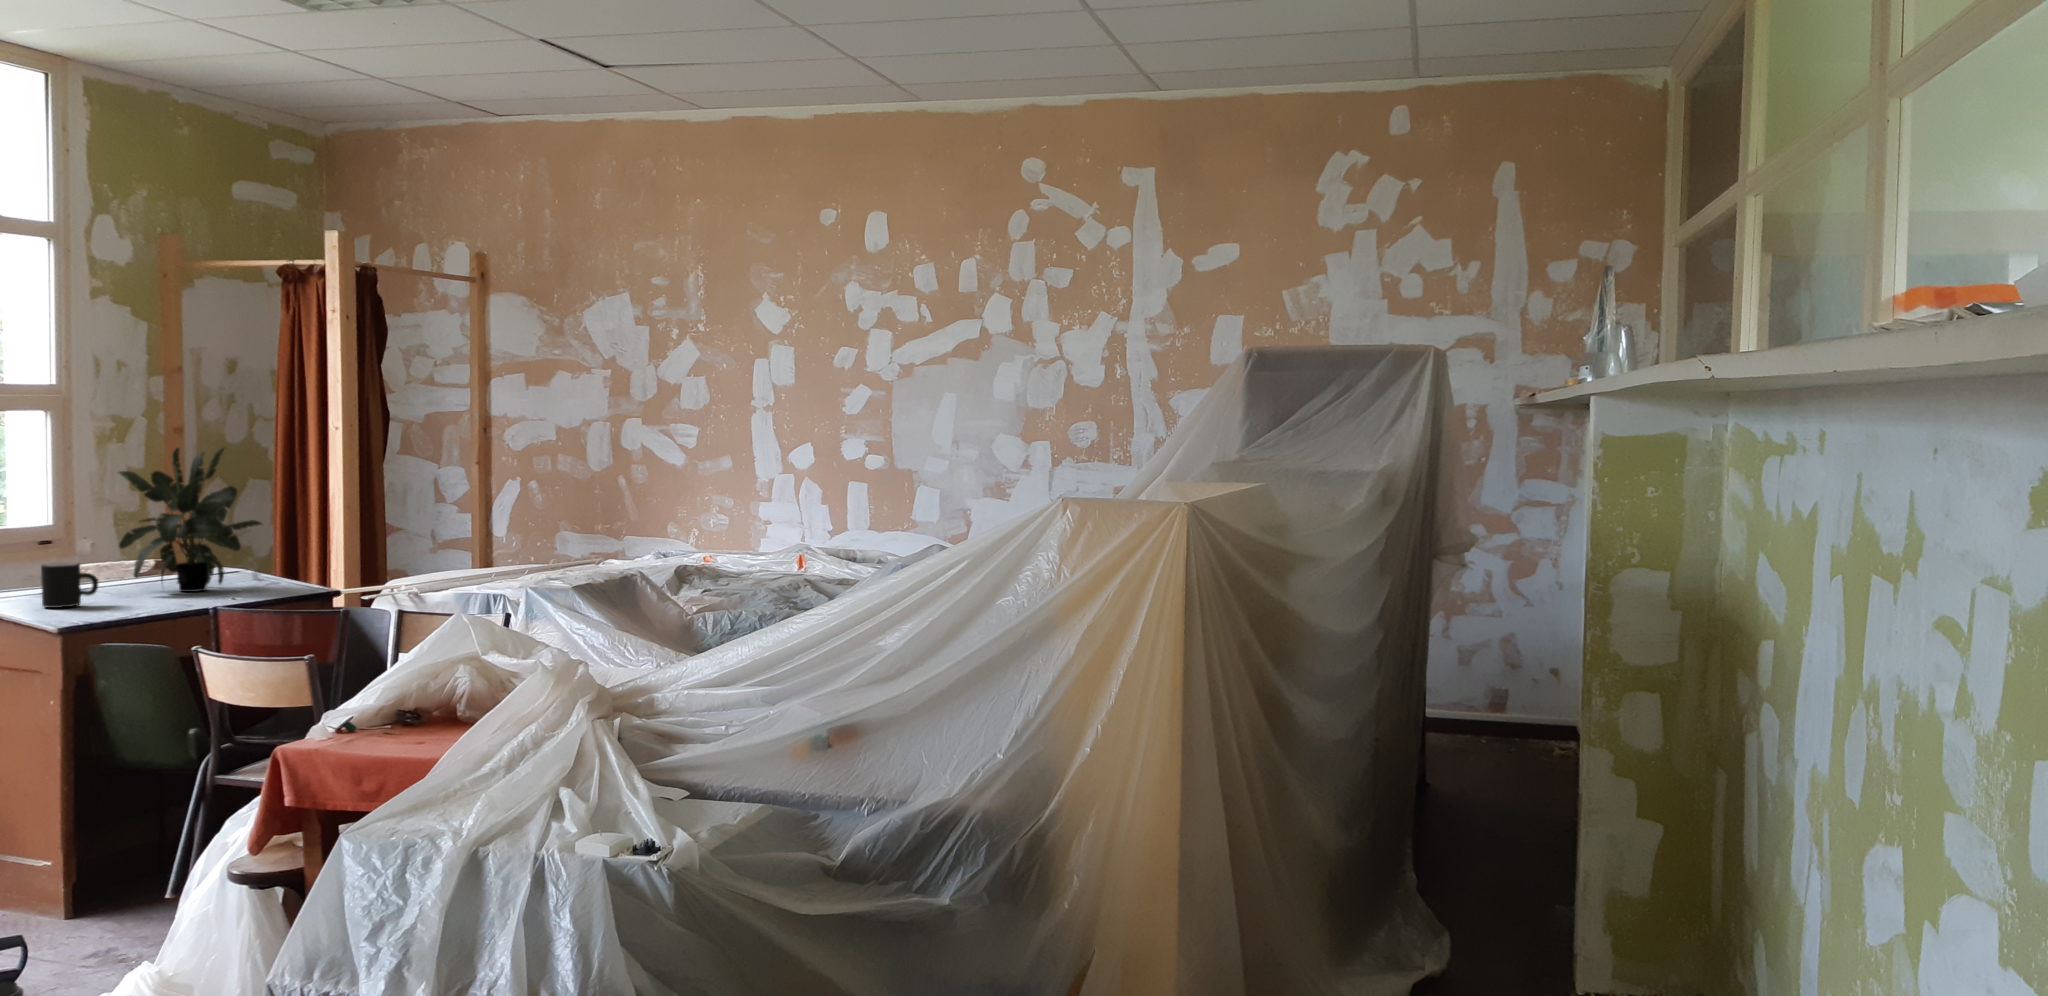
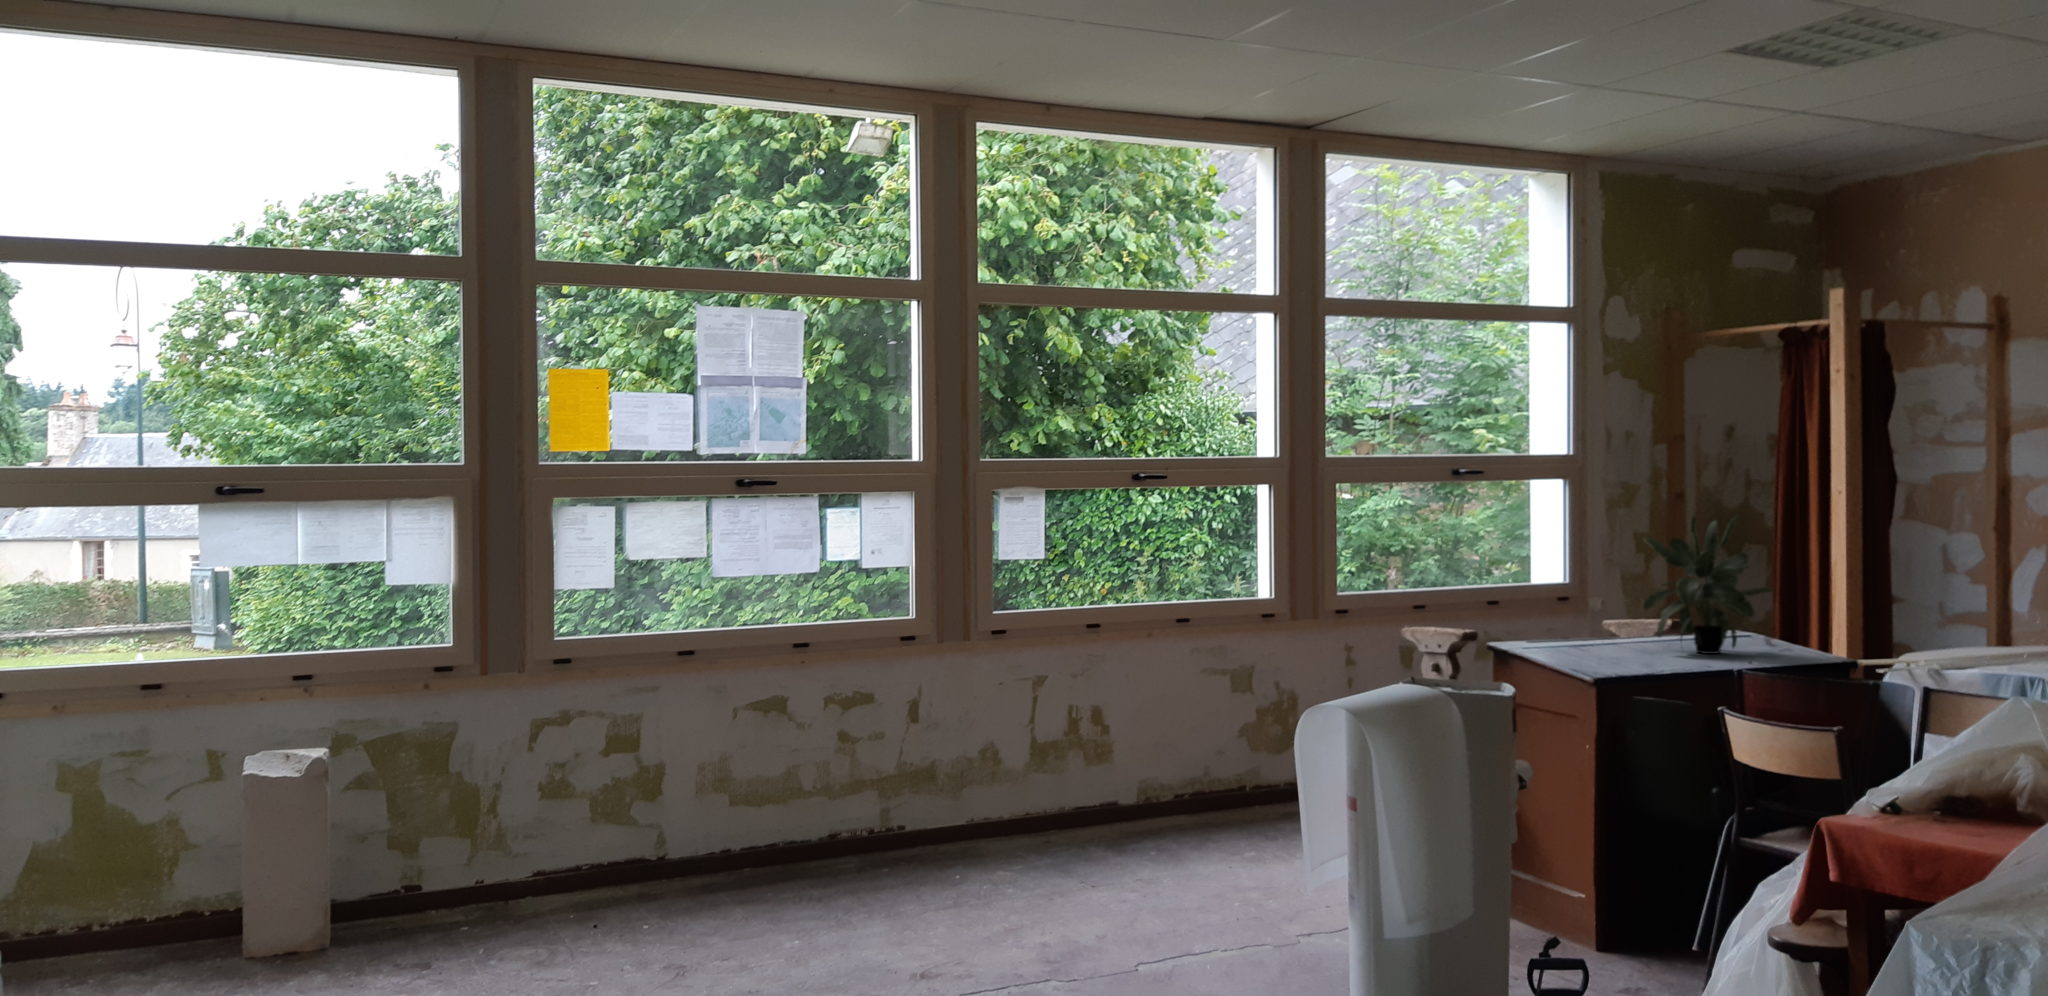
mug: present [41,563,98,608] -> none [1584,621,1630,660]

